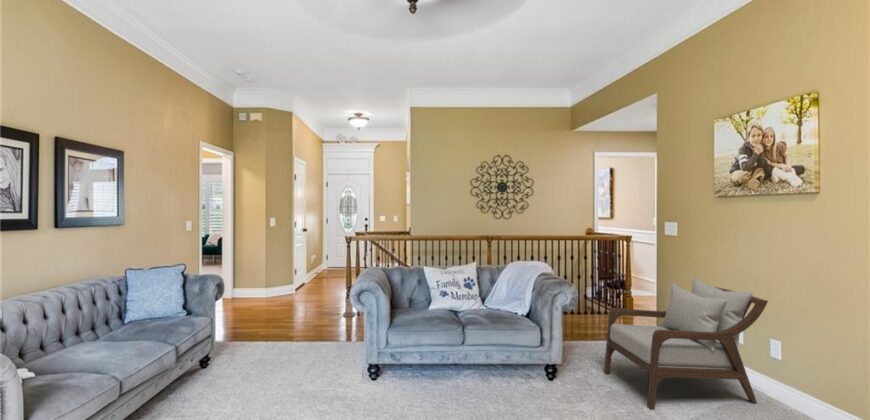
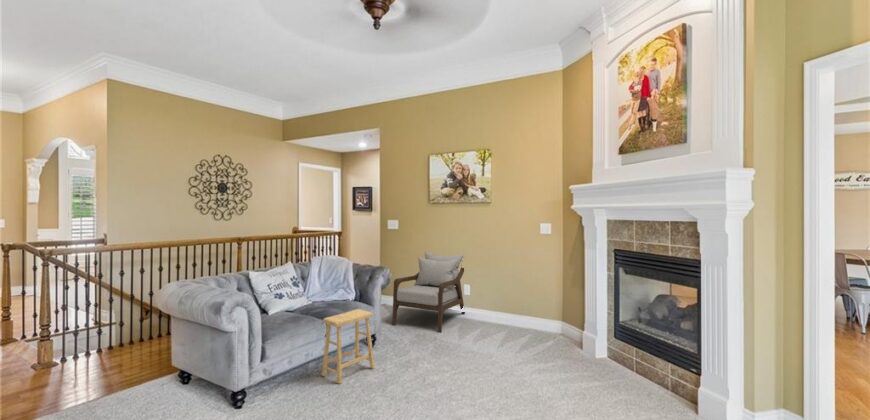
footstool: none [436,326,490,407] -> present [322,309,375,384]

